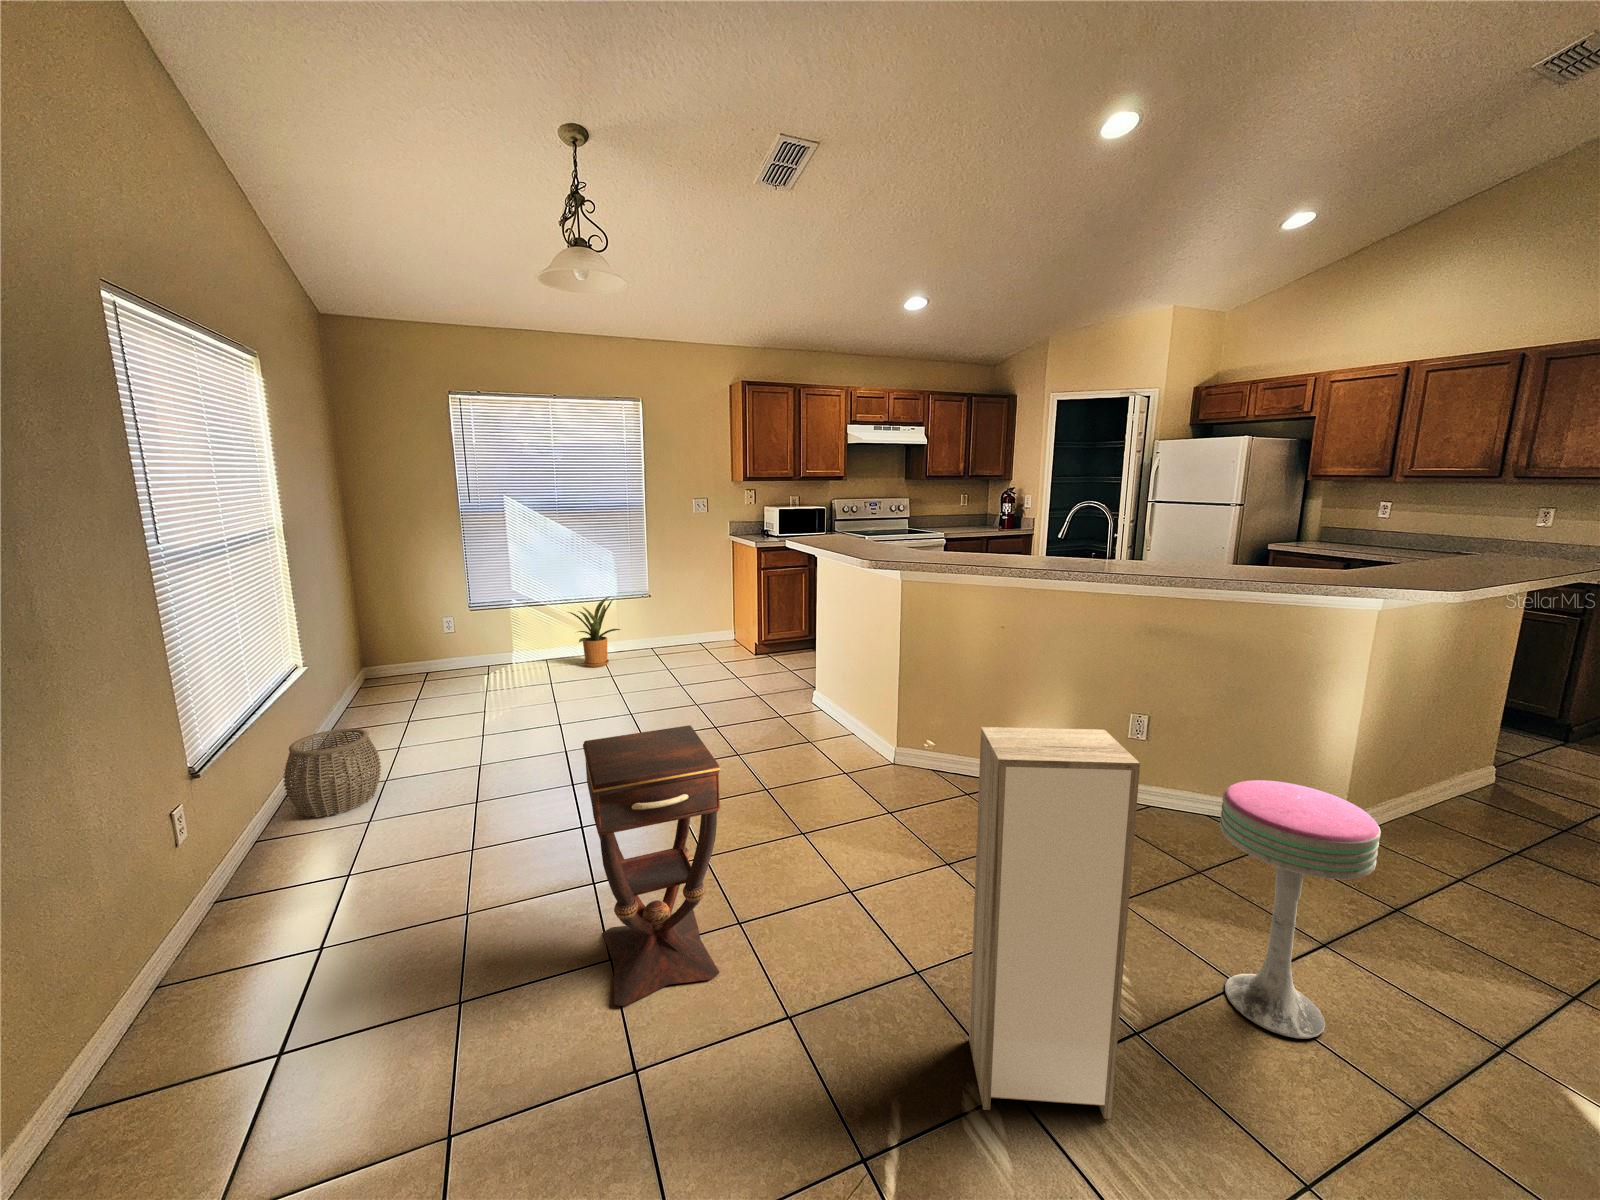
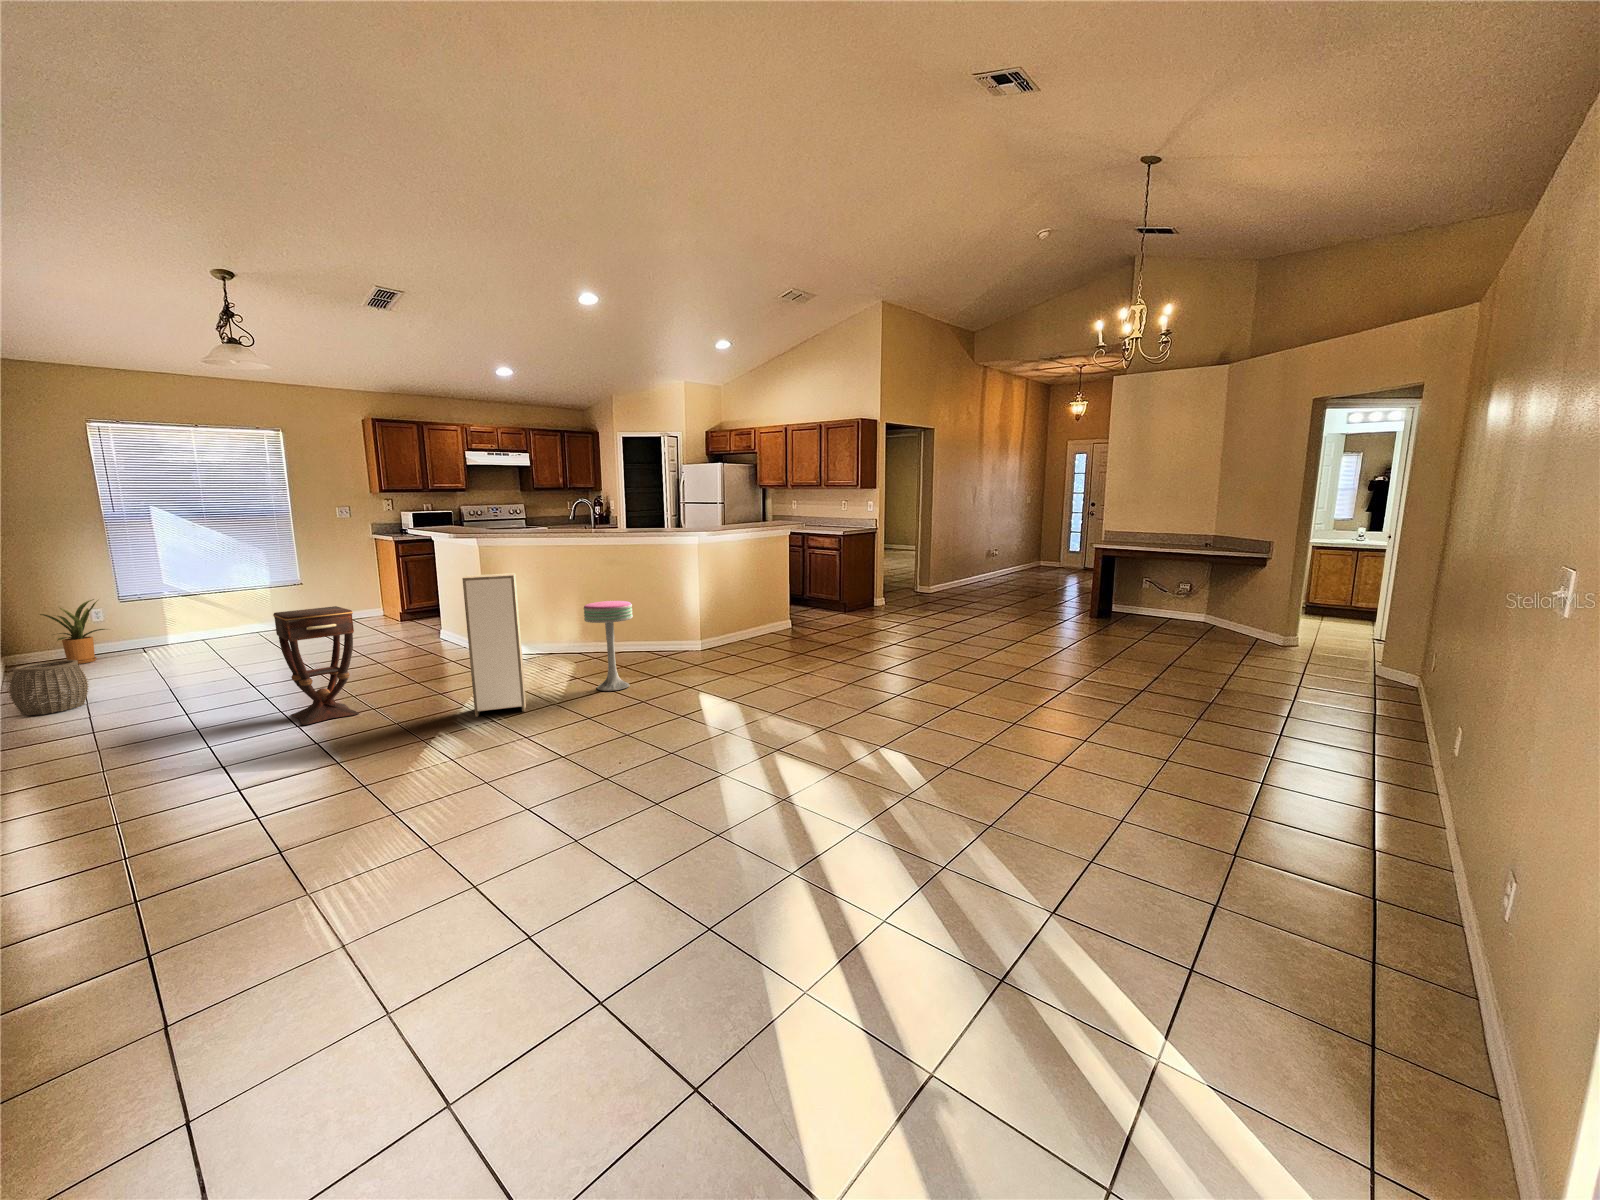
house plant: present [569,596,620,667] -> present [40,599,105,664]

